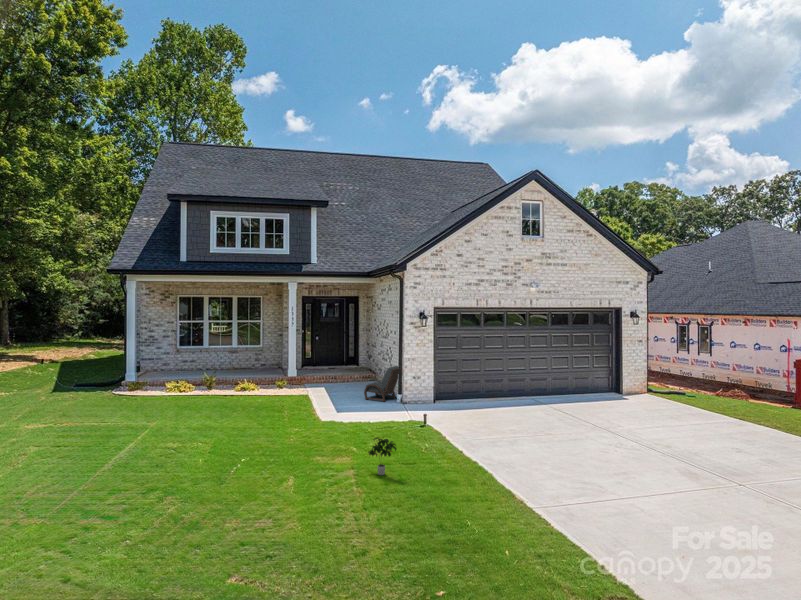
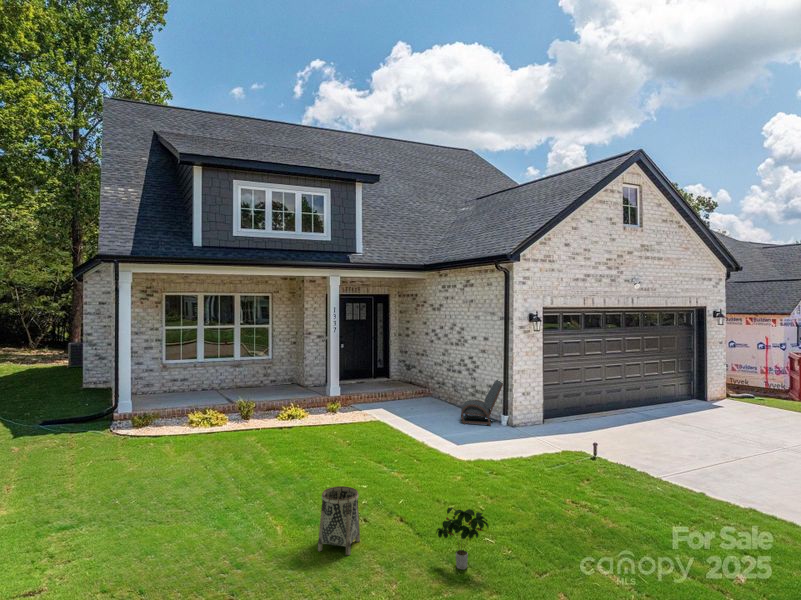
basket: none [144,418,175,456] -> present [318,486,360,555]
potted plant: present [368,438,396,475] -> present [436,507,488,569]

